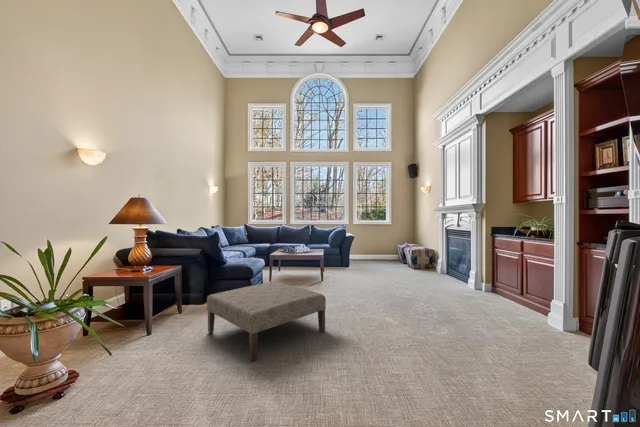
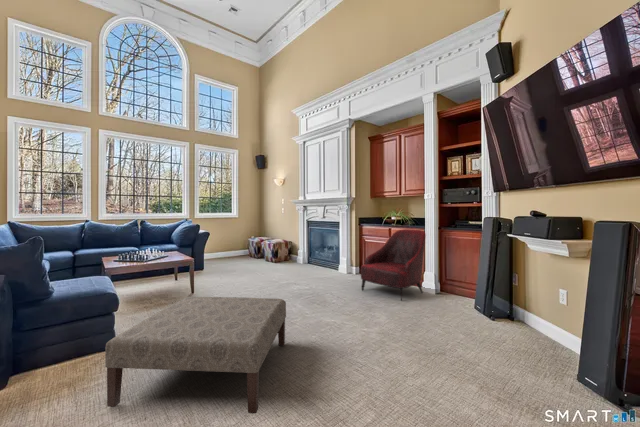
armchair: none [461,244,555,329] -> present [361,229,425,300]

